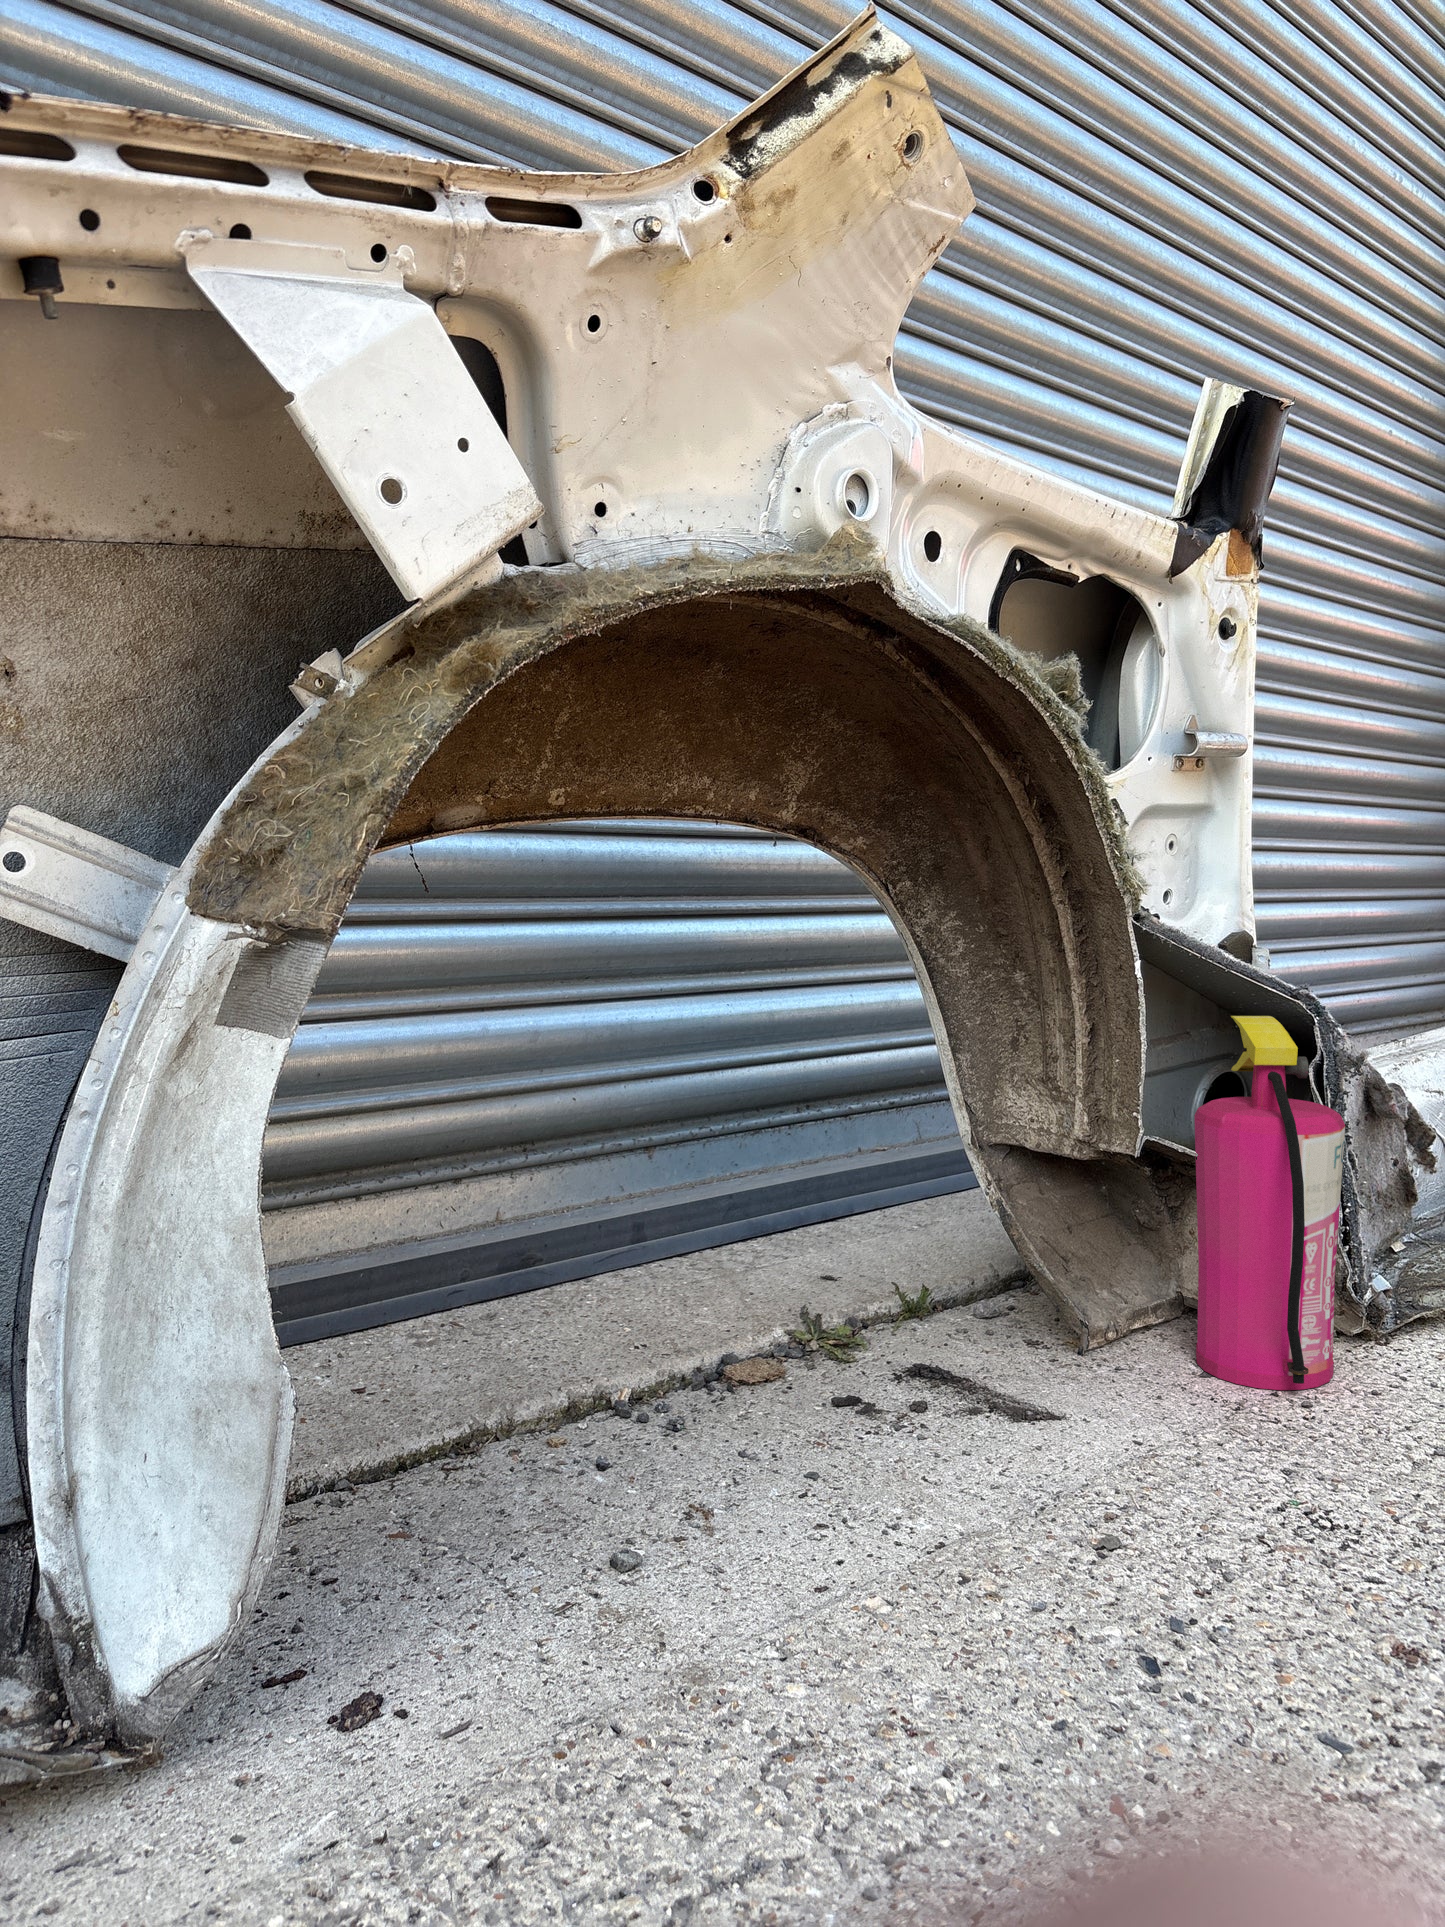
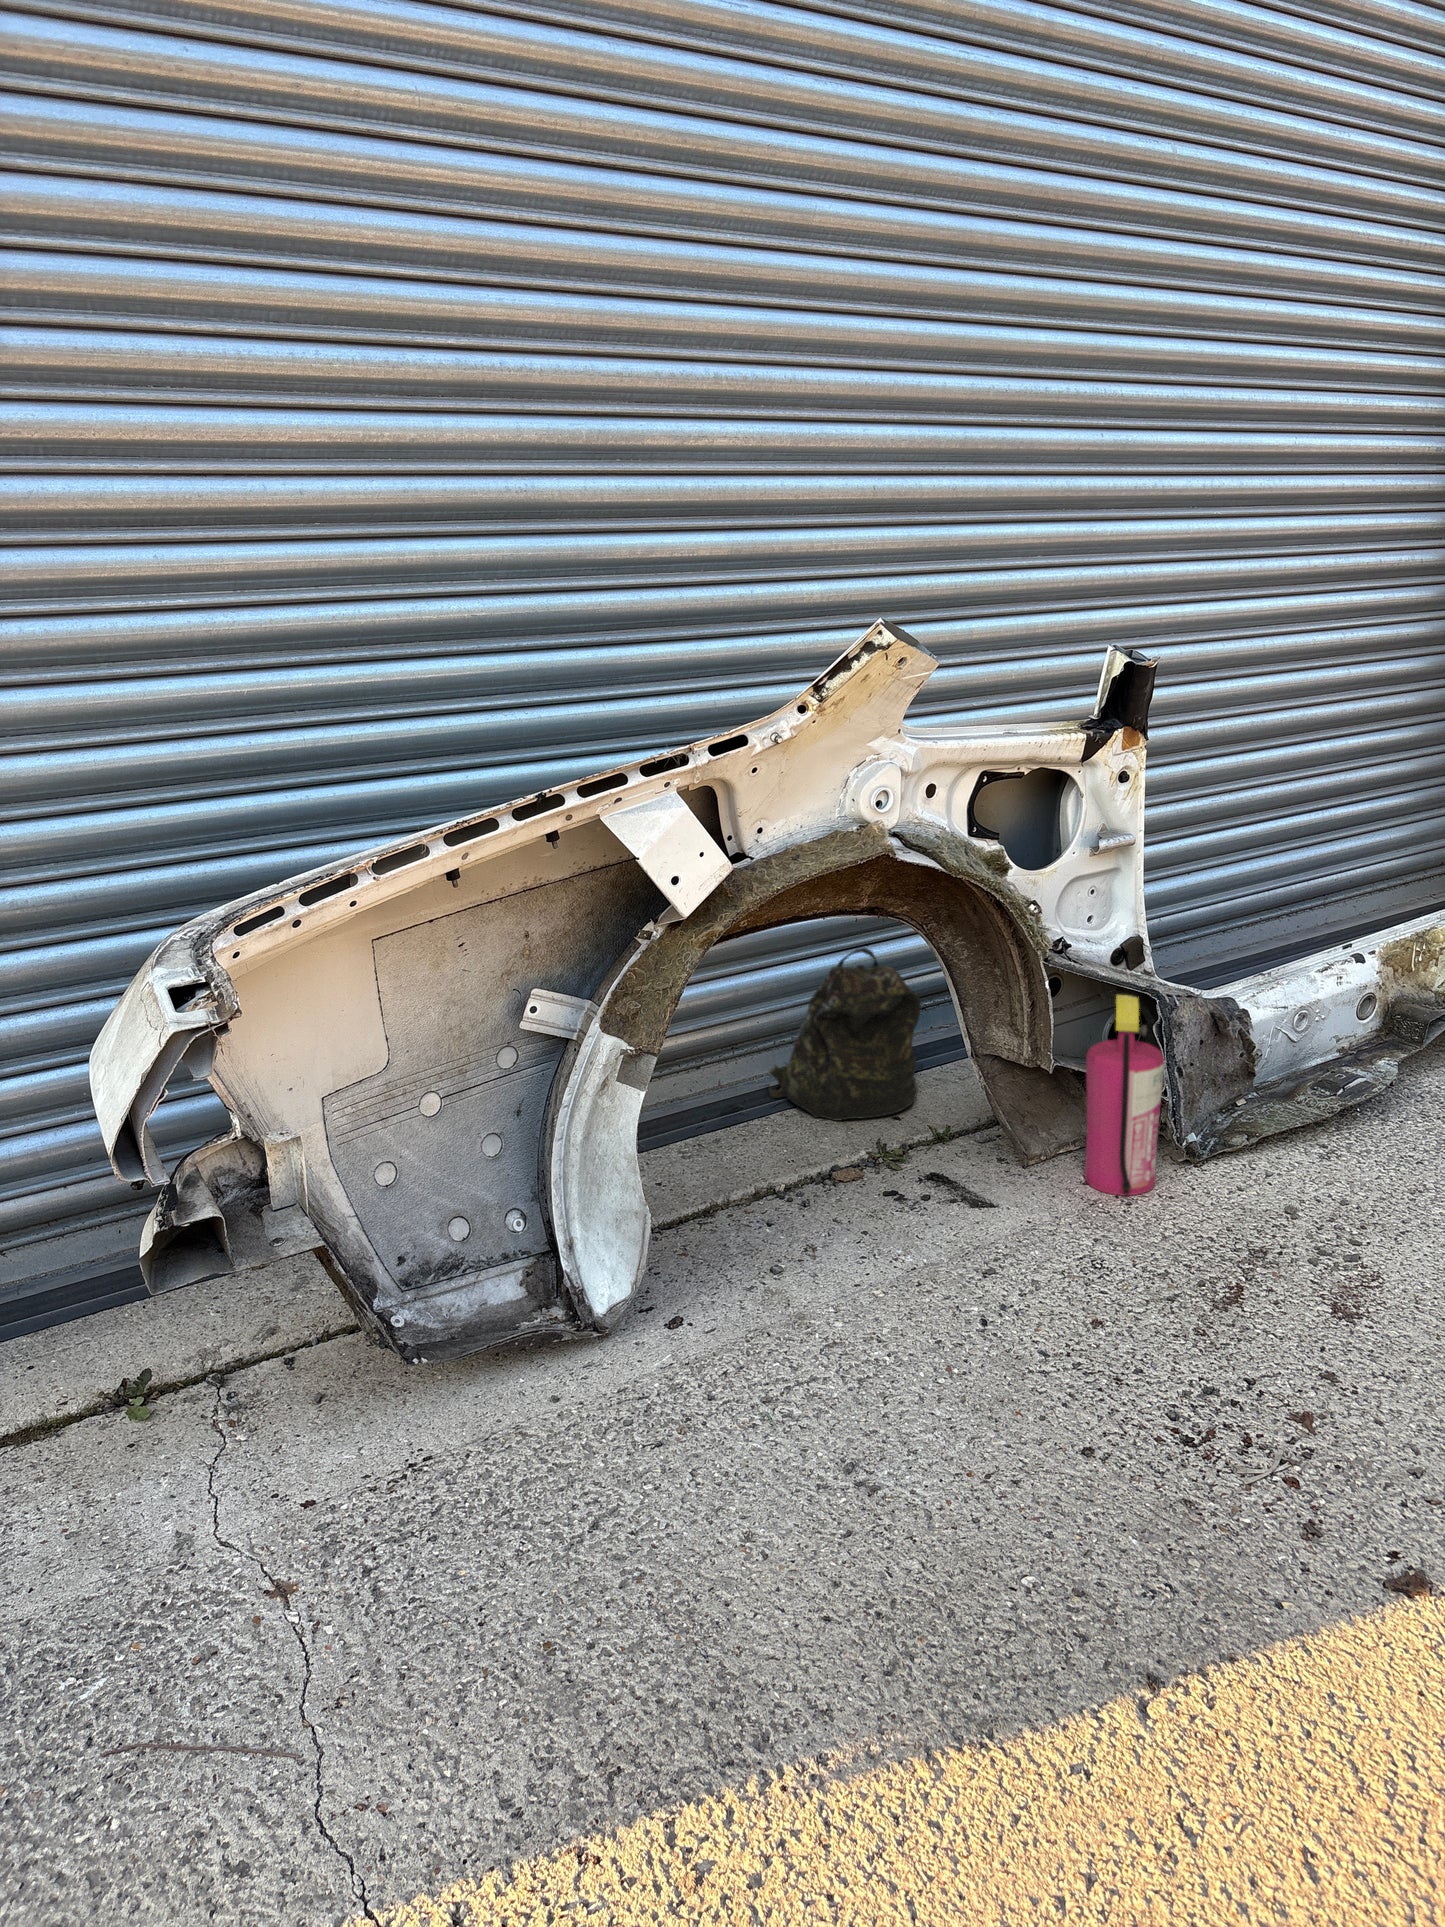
backpack: none [590,992,854,1291] -> present [769,948,921,1121]

